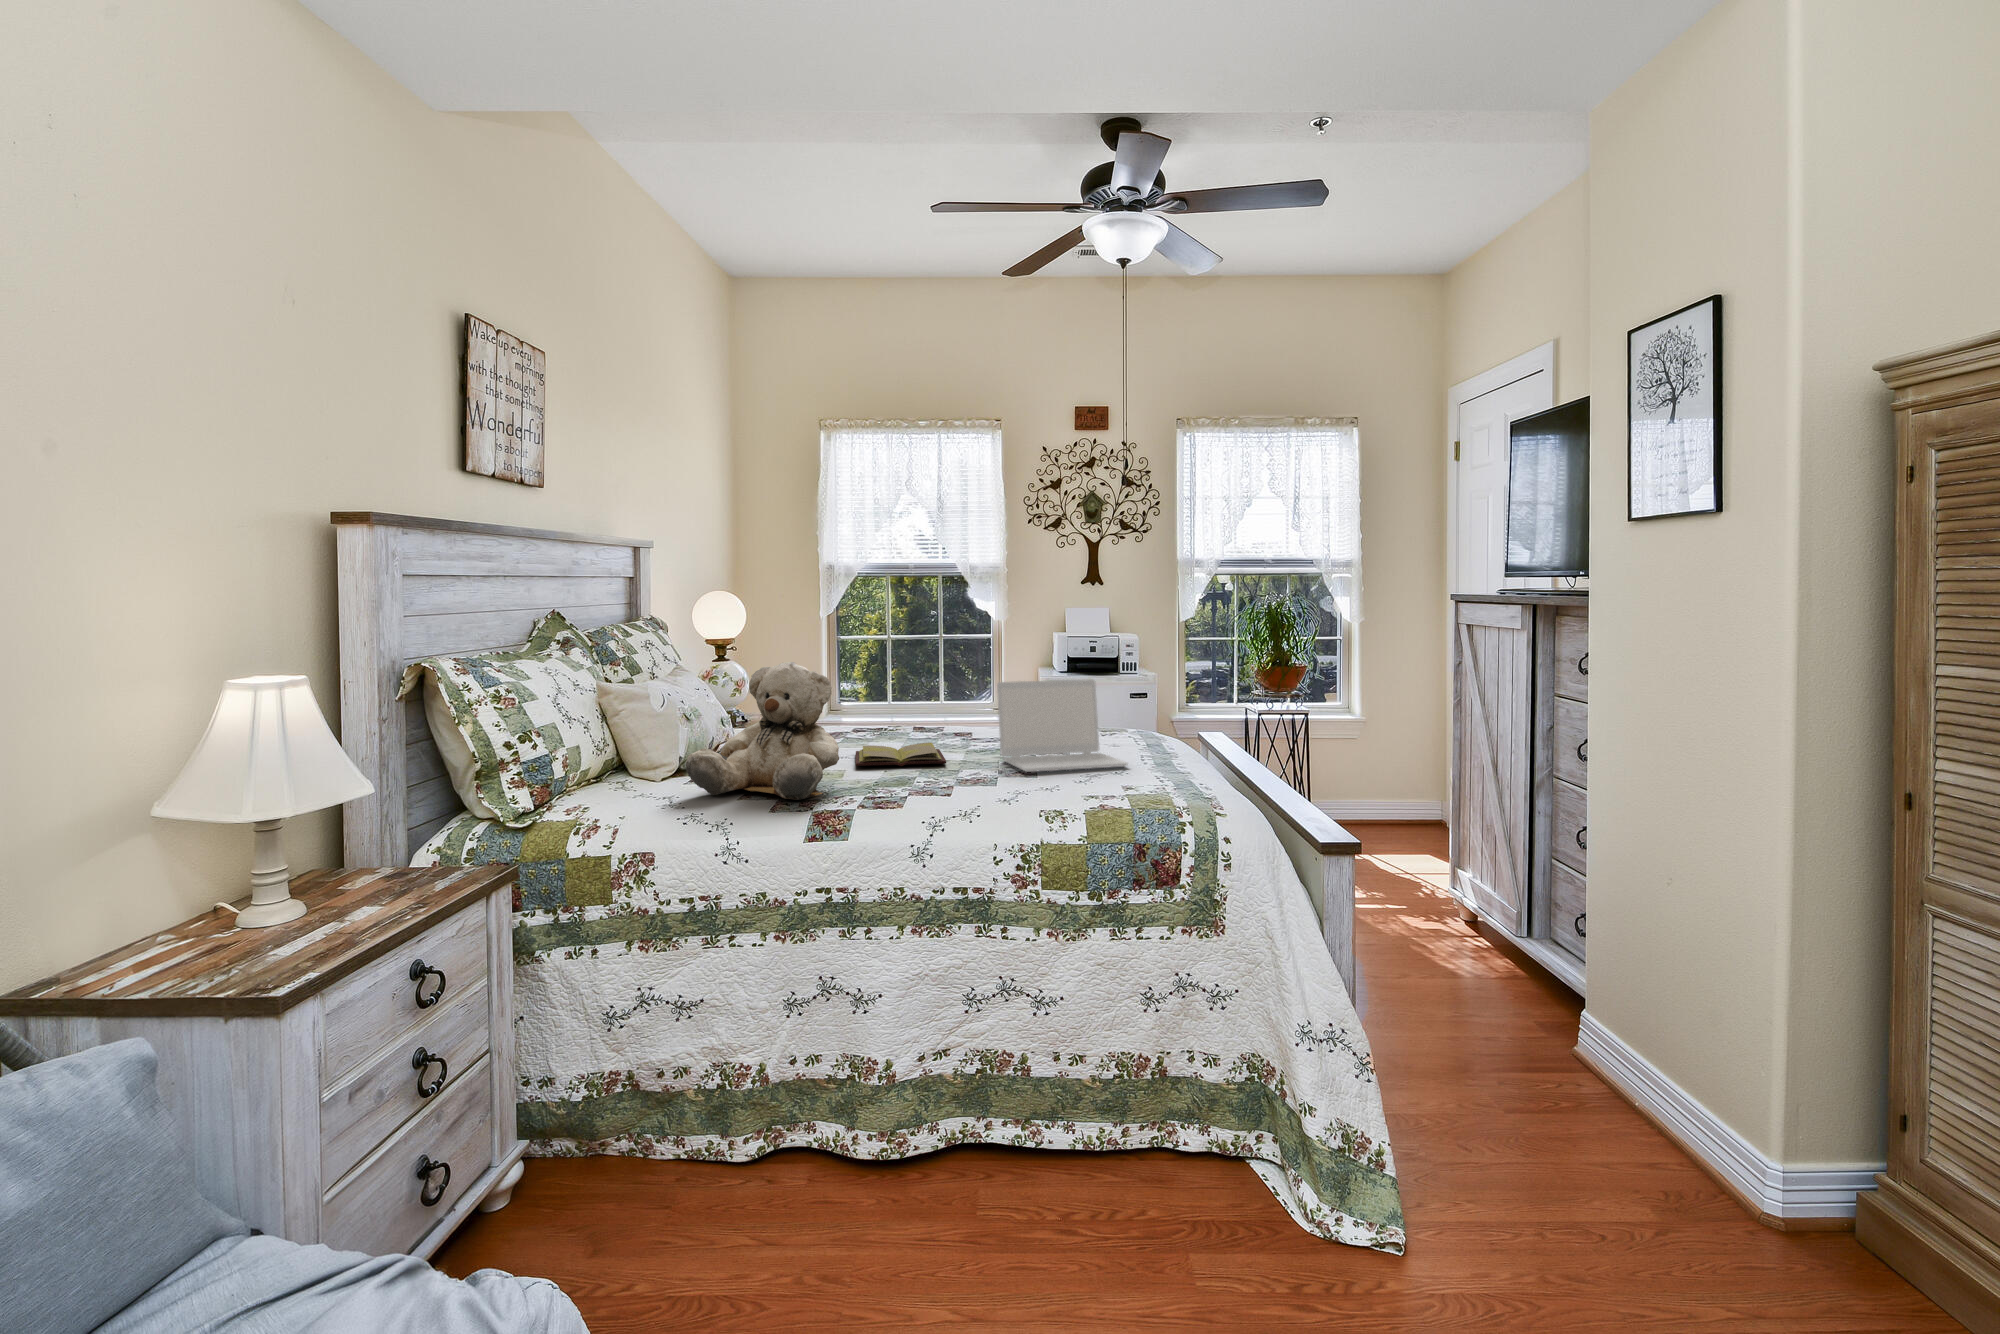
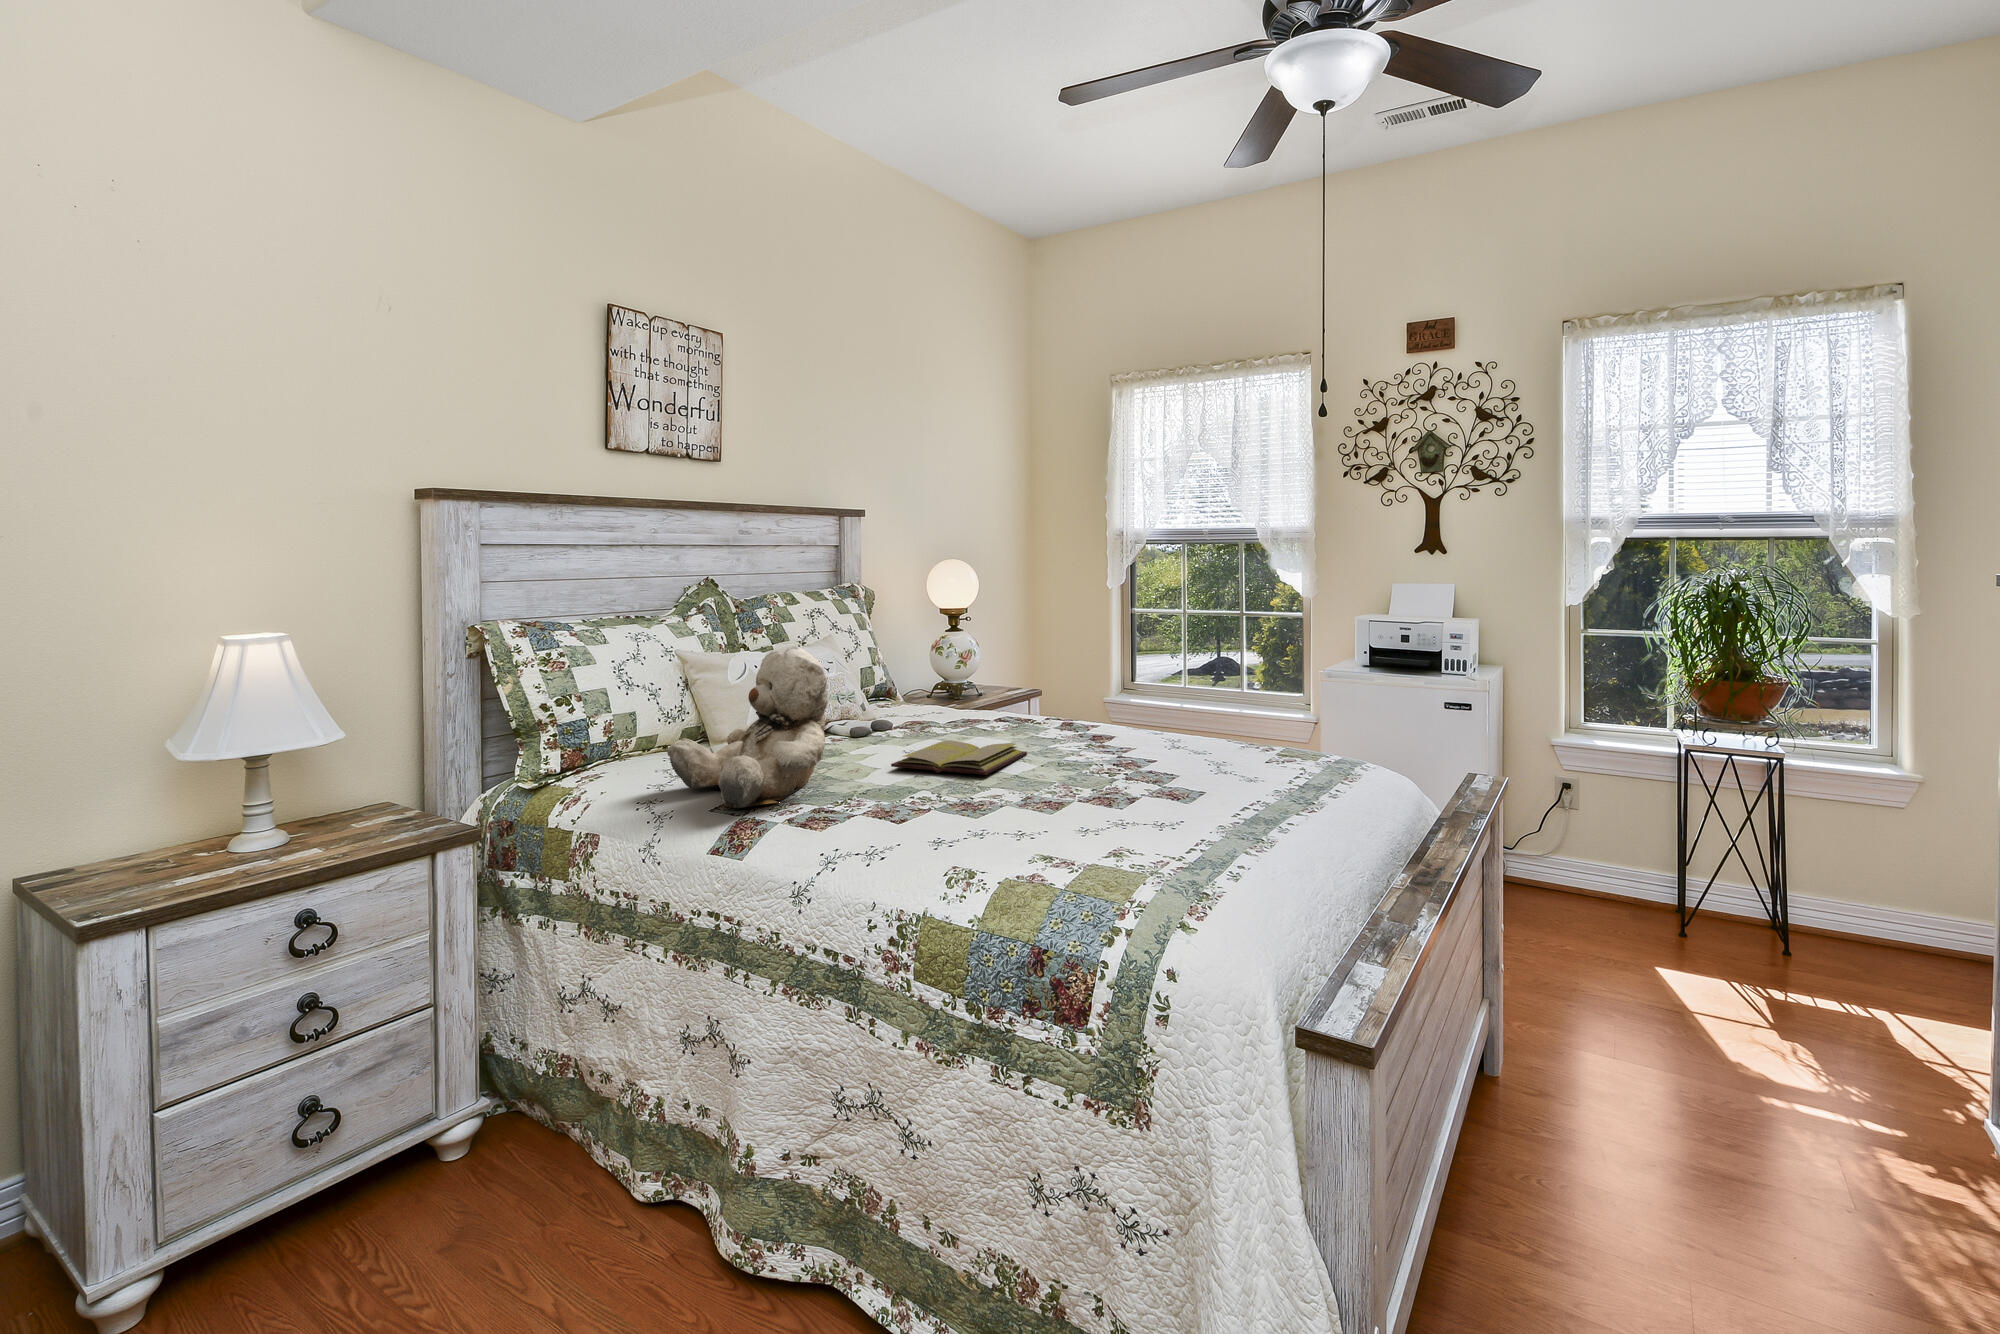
laptop: present [997,679,1128,772] -> none [1041,678,1199,809]

